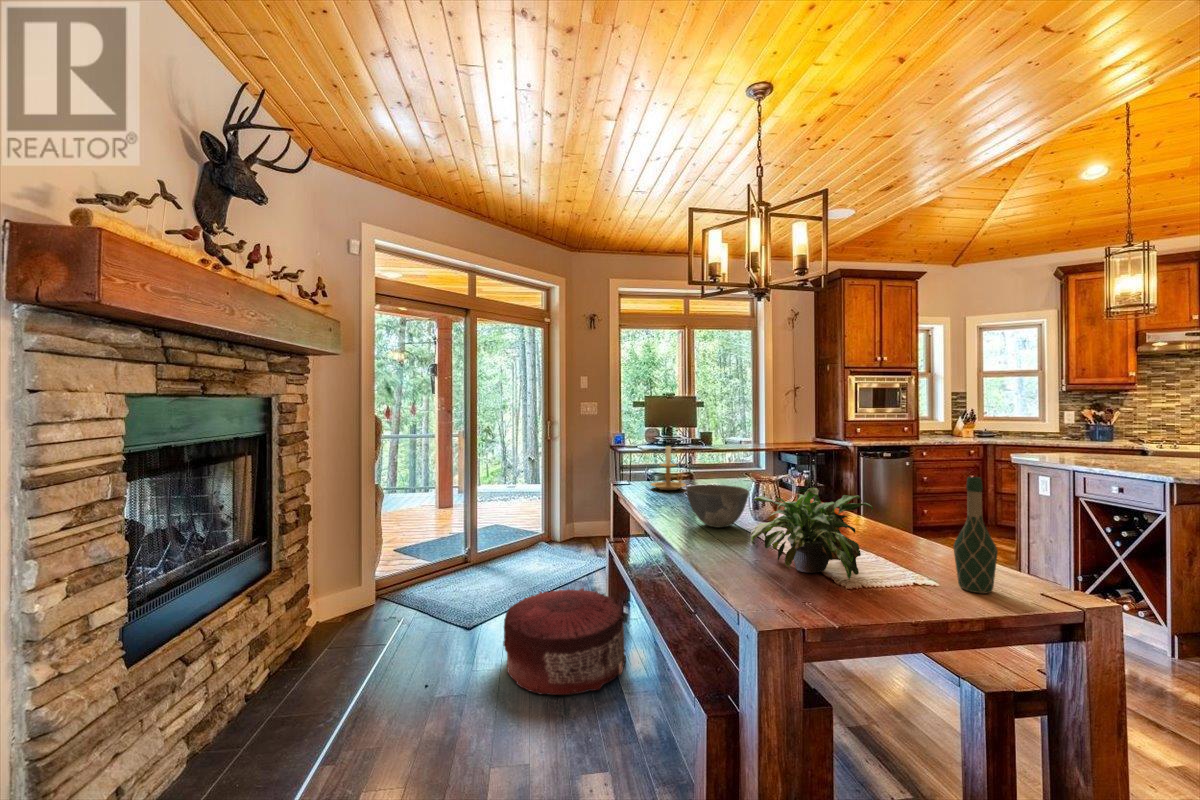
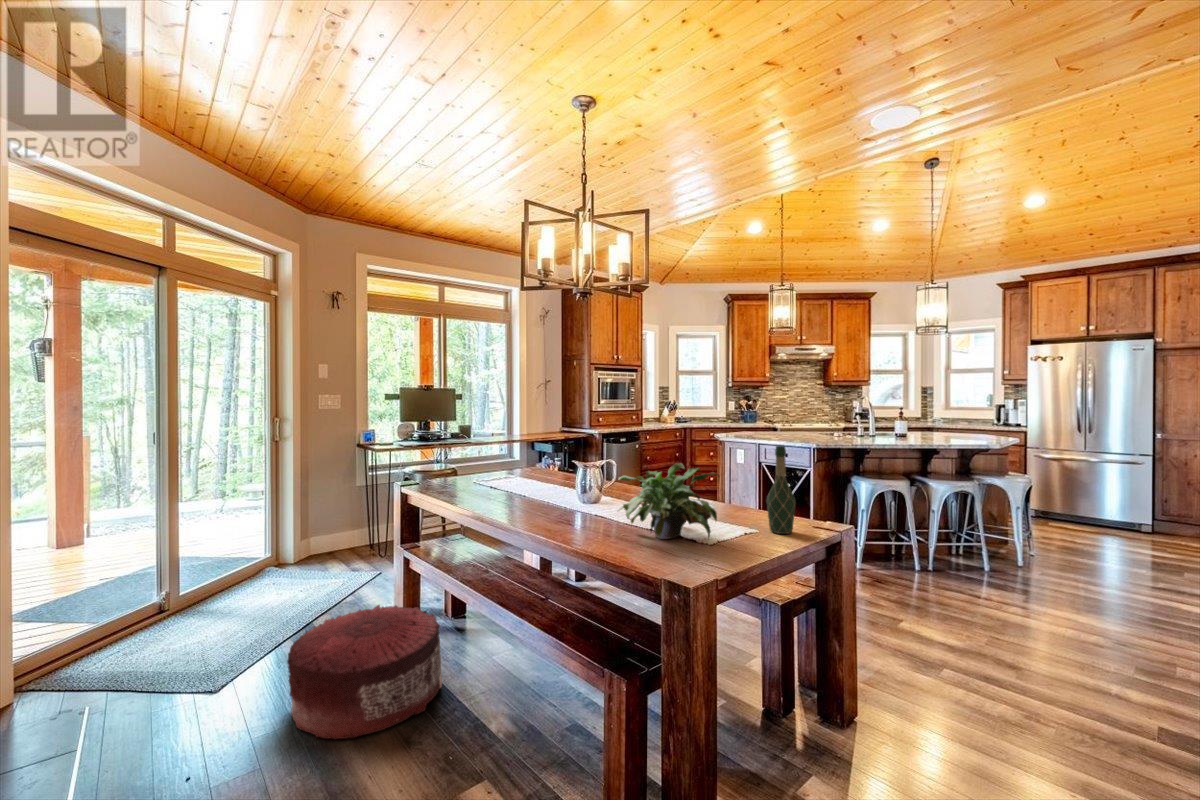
candle holder: present [651,445,686,490] -> none [448,437,487,485]
bowl: present [686,485,749,527] -> none [523,472,584,513]

